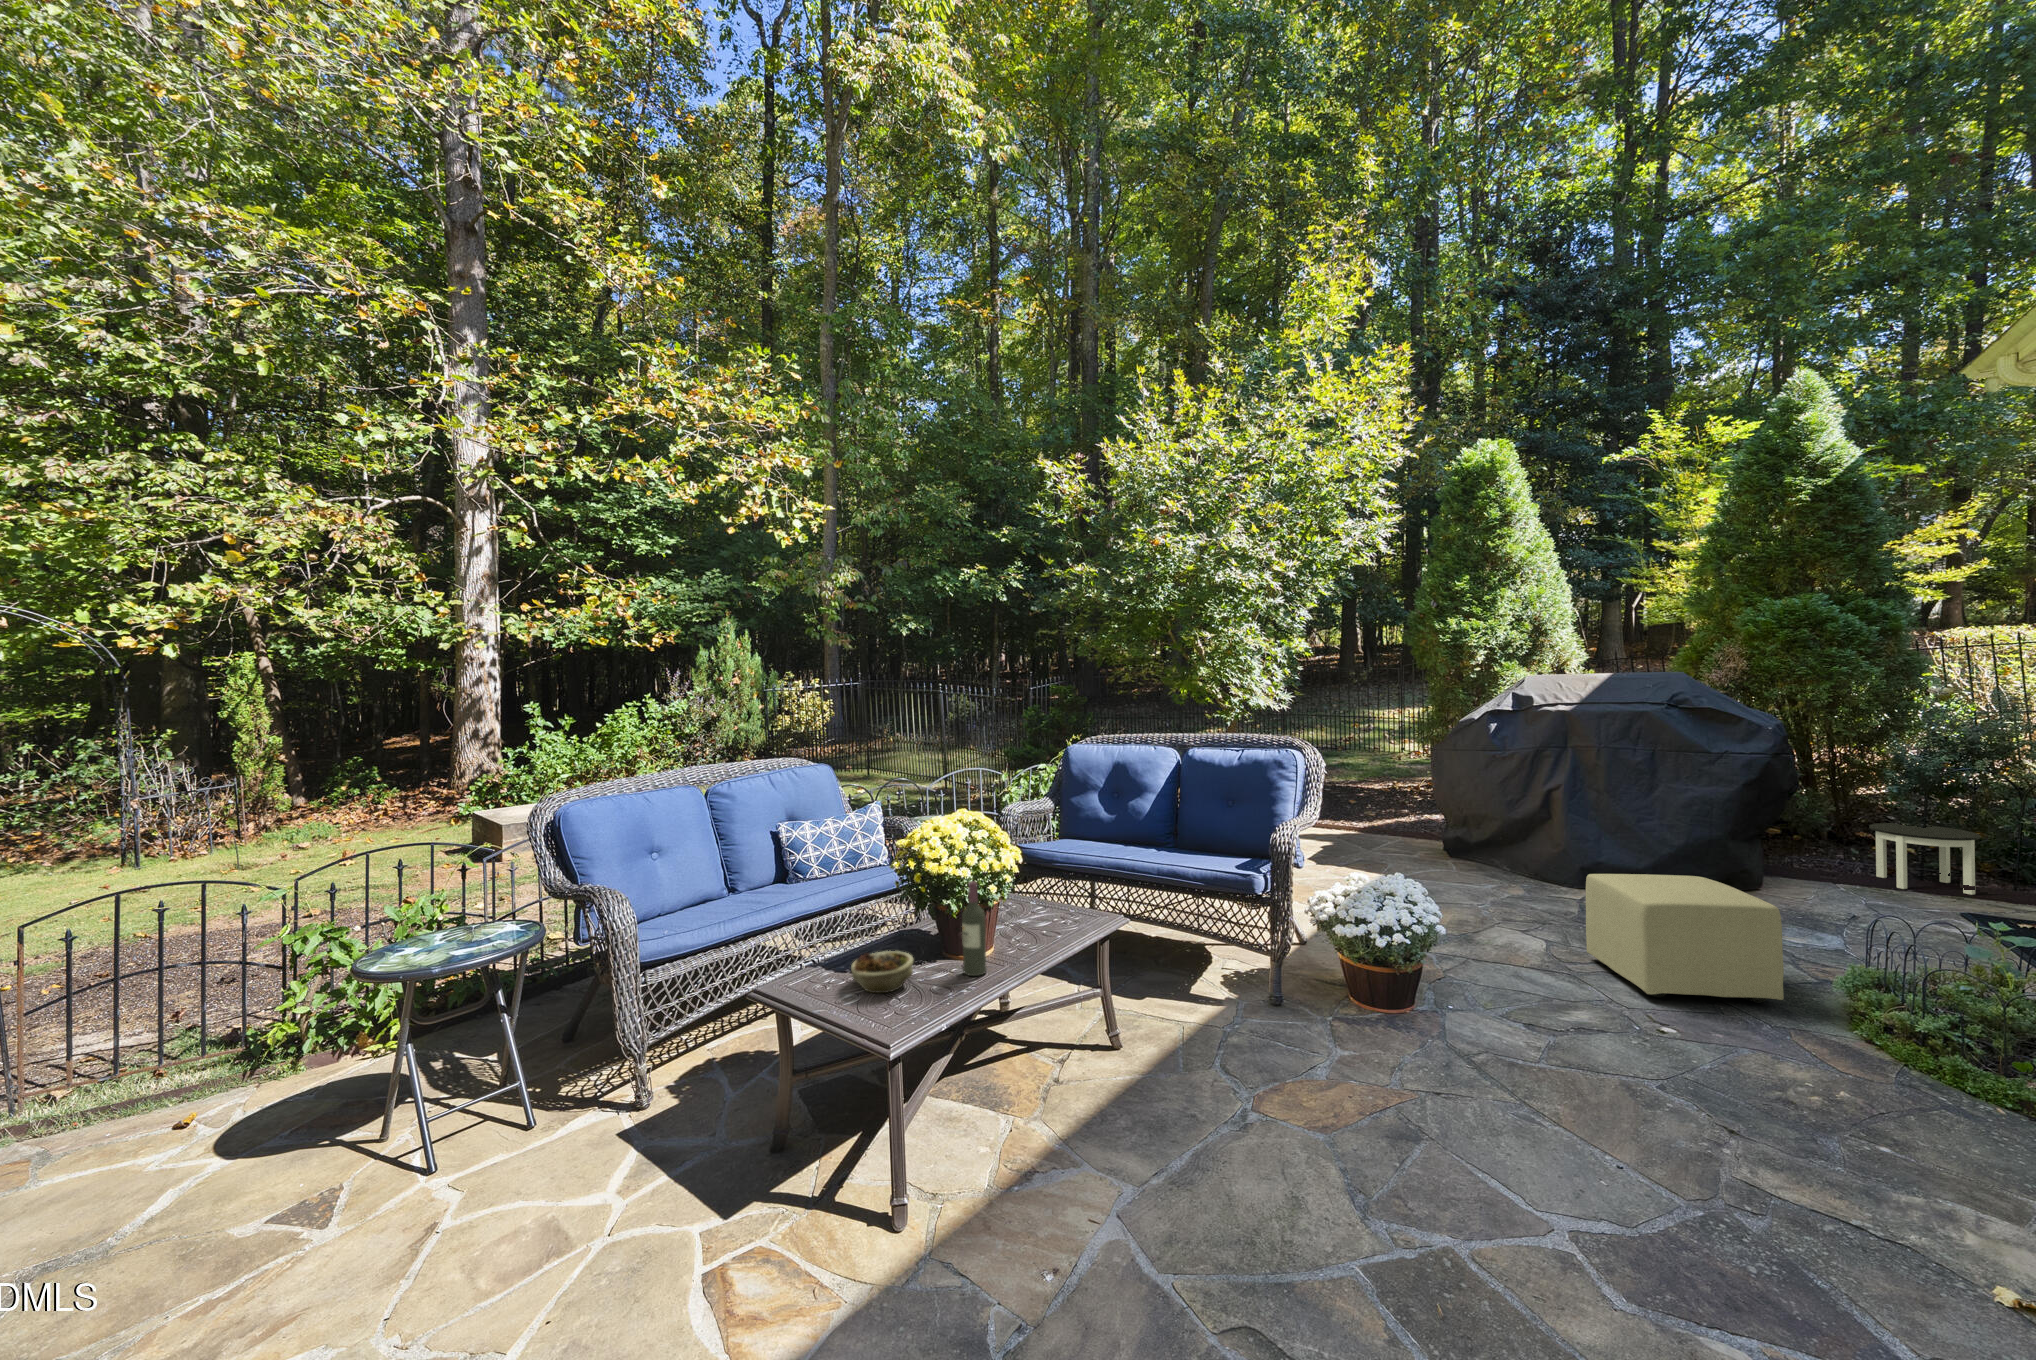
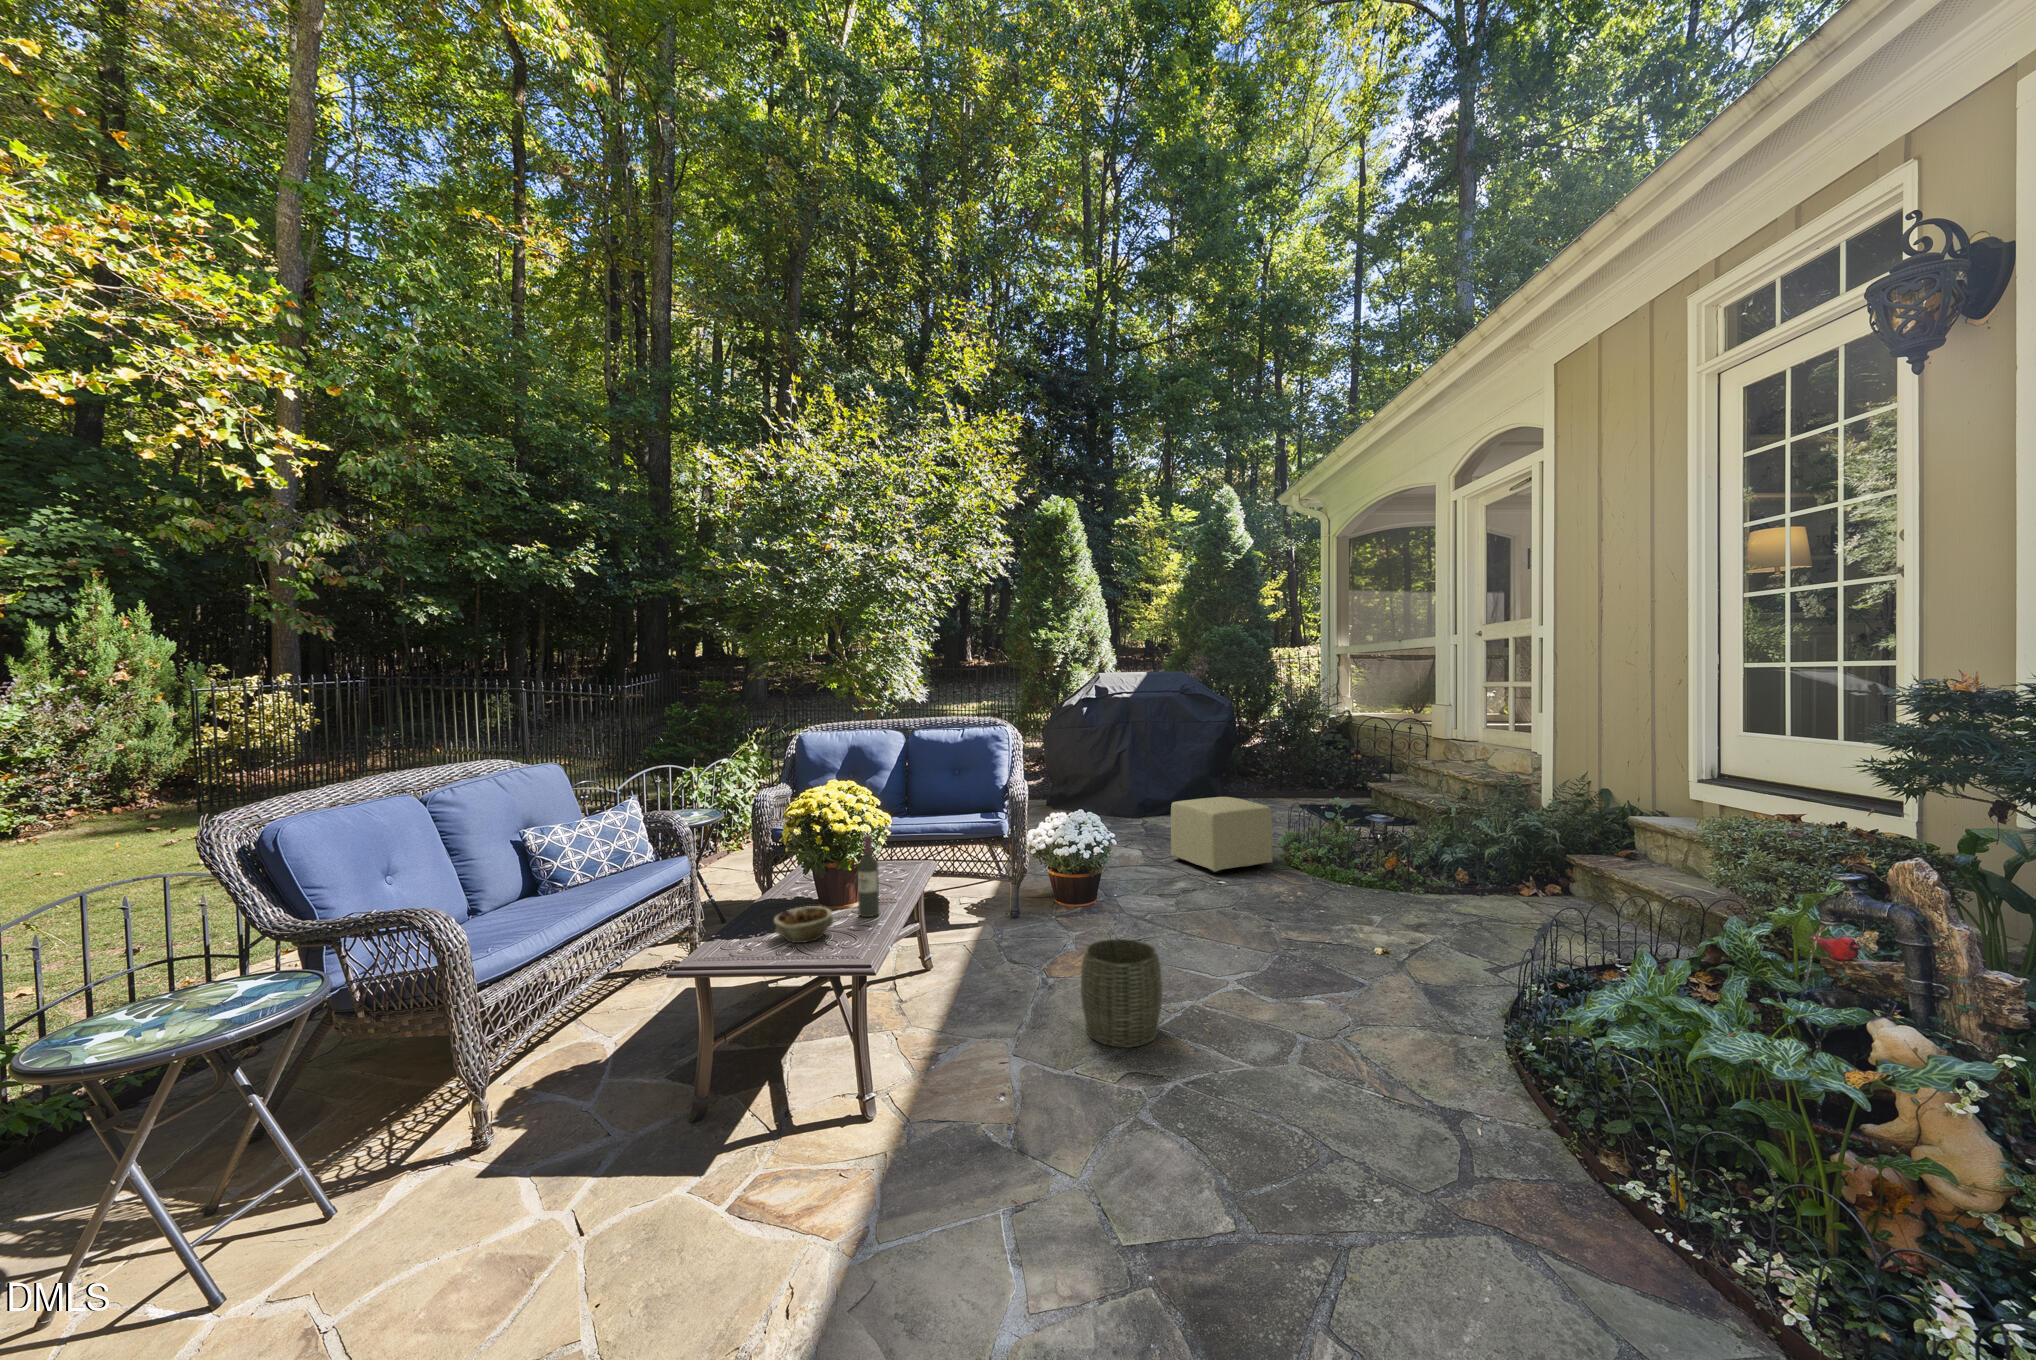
round table: present [1869,823,1980,895] -> none [1268,762,1314,801]
woven basket: none [1228,1076,1351,1257] -> present [1081,939,1162,1048]

